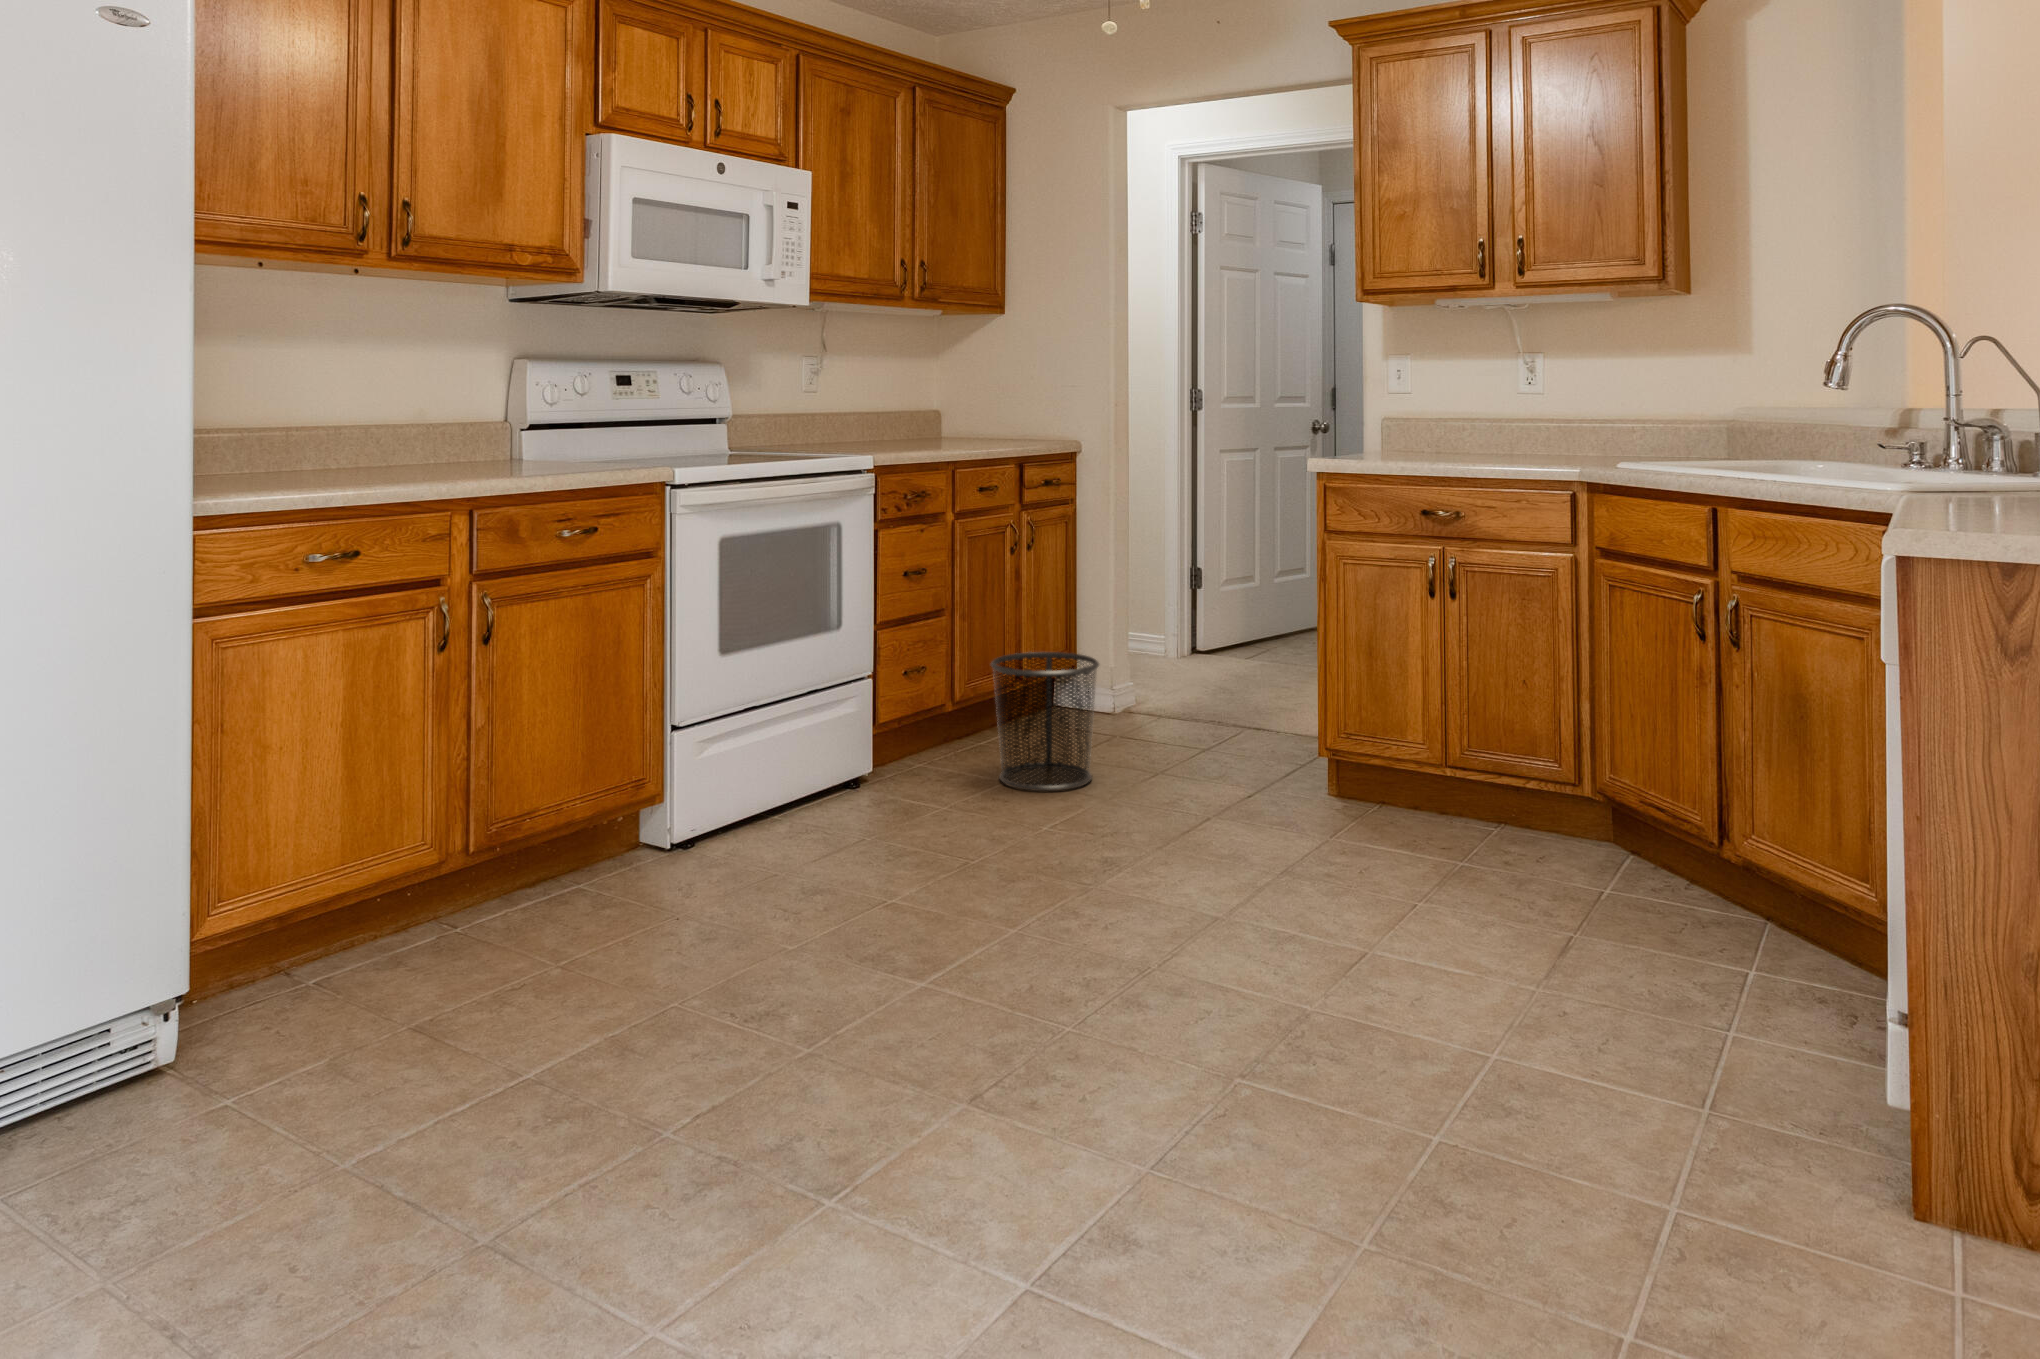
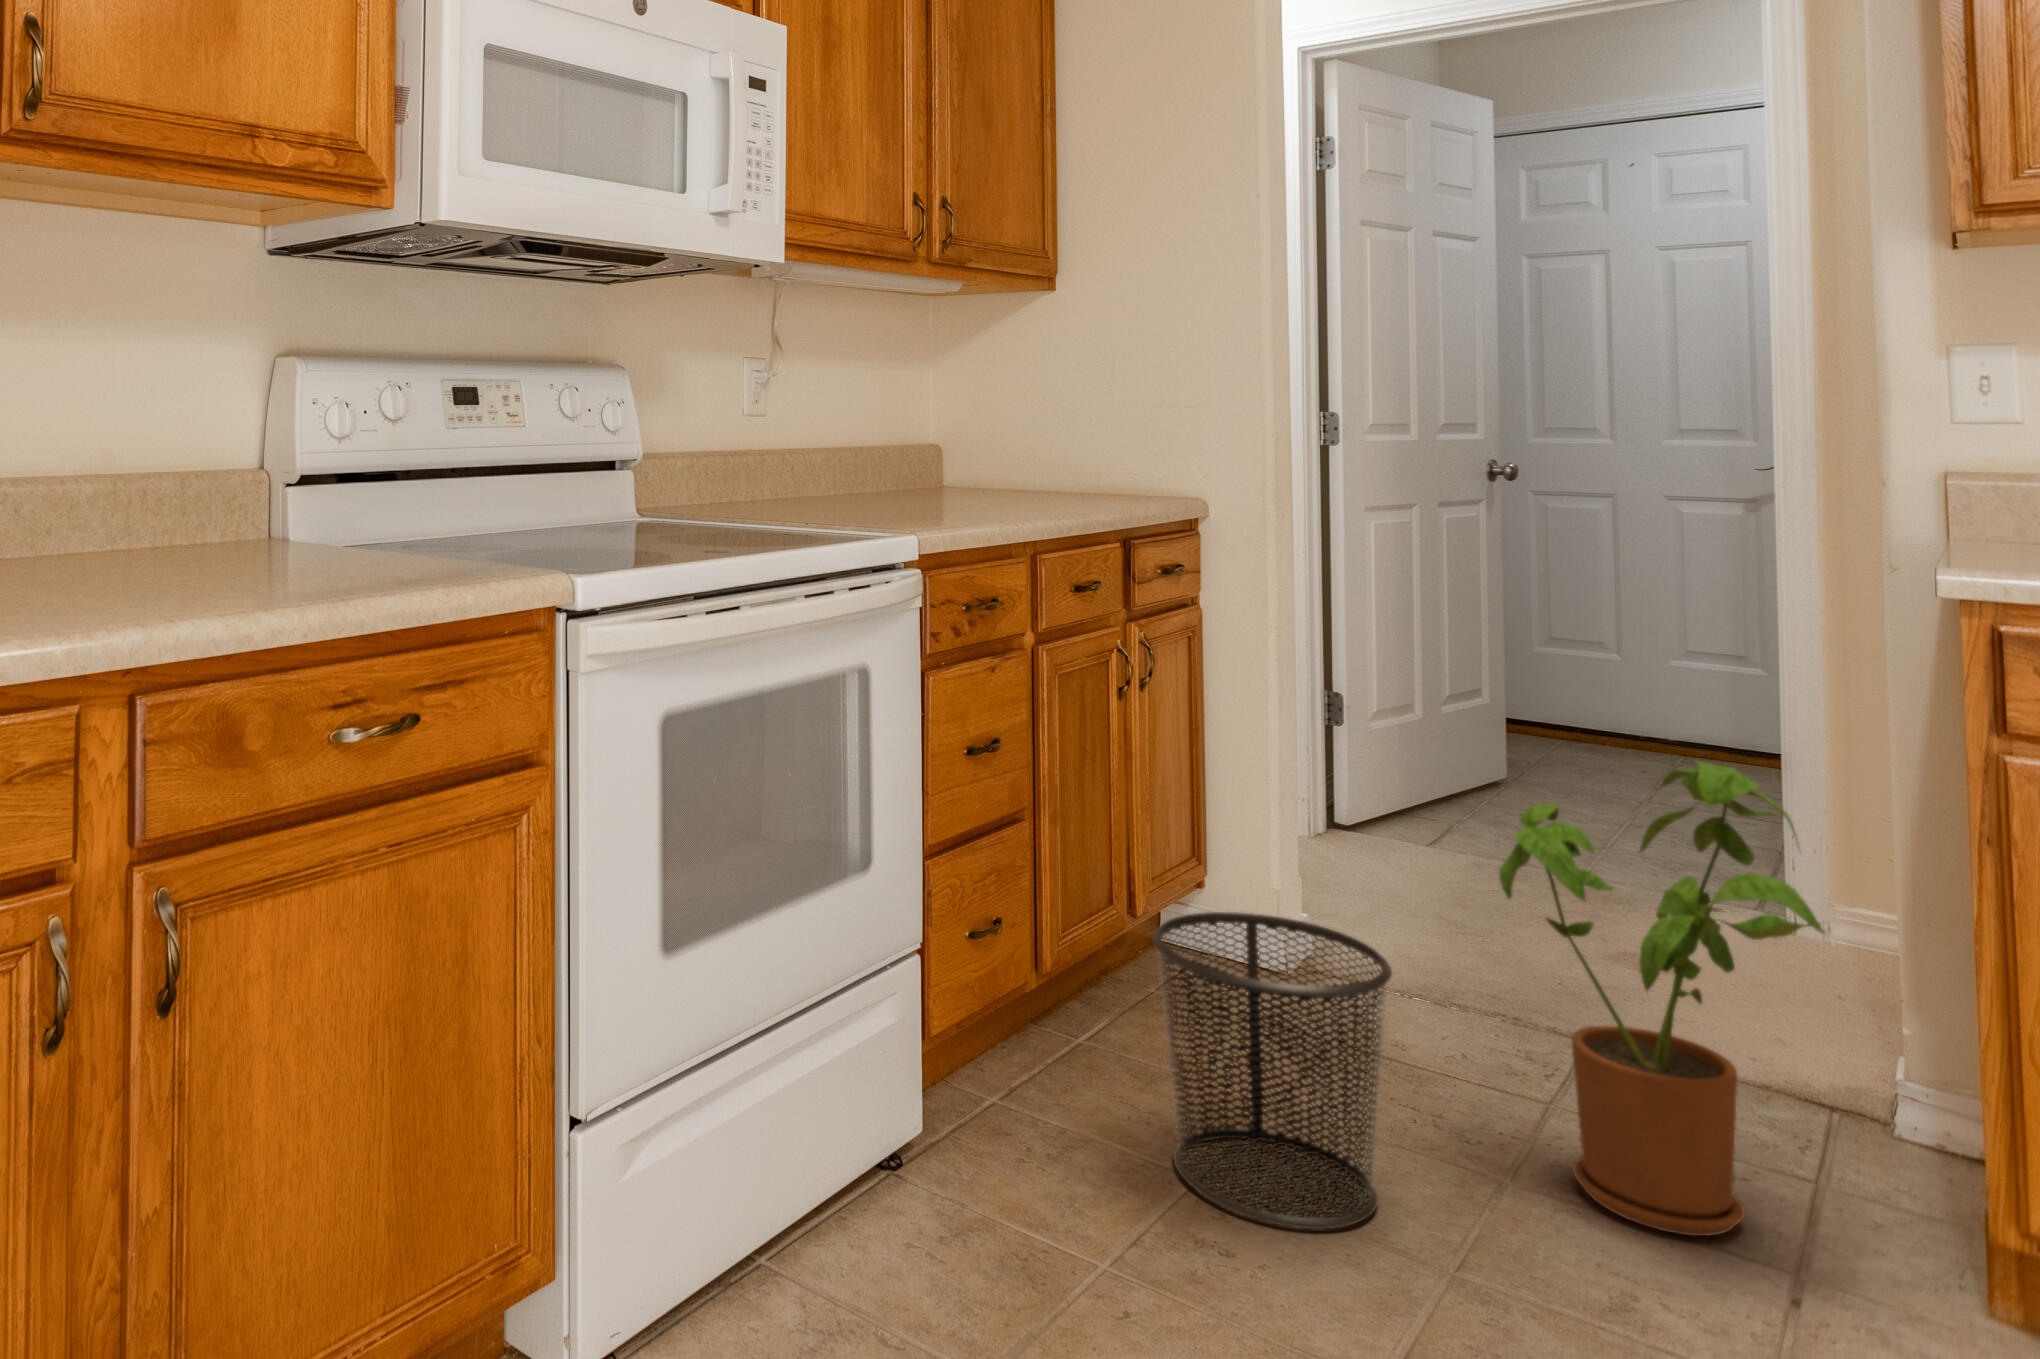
house plant: none [1166,559,1287,782] -> present [1499,762,1825,1236]

